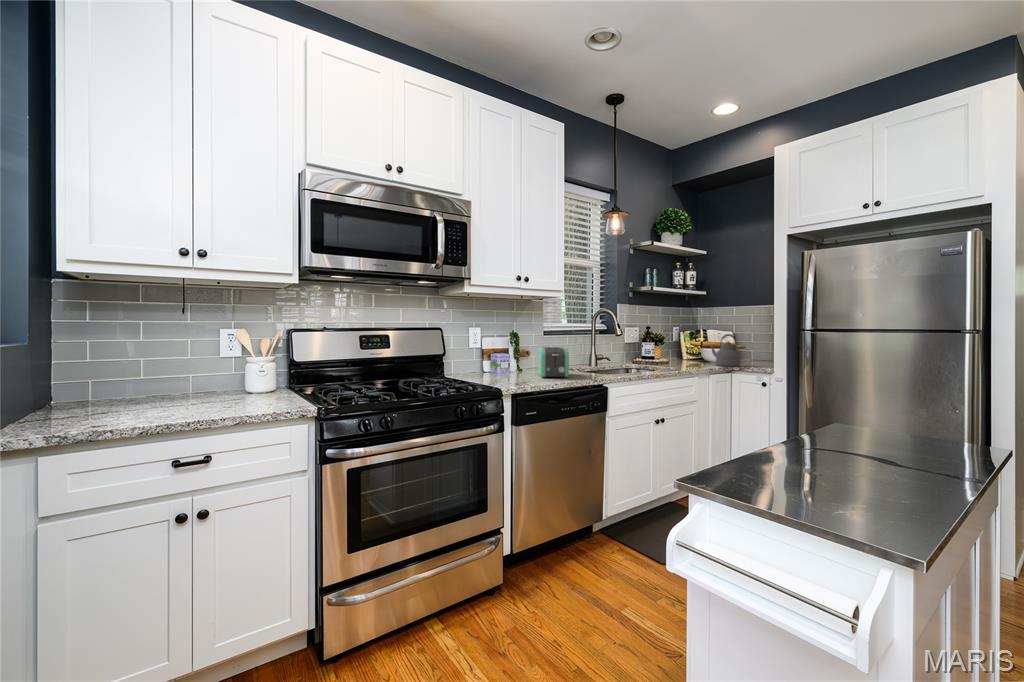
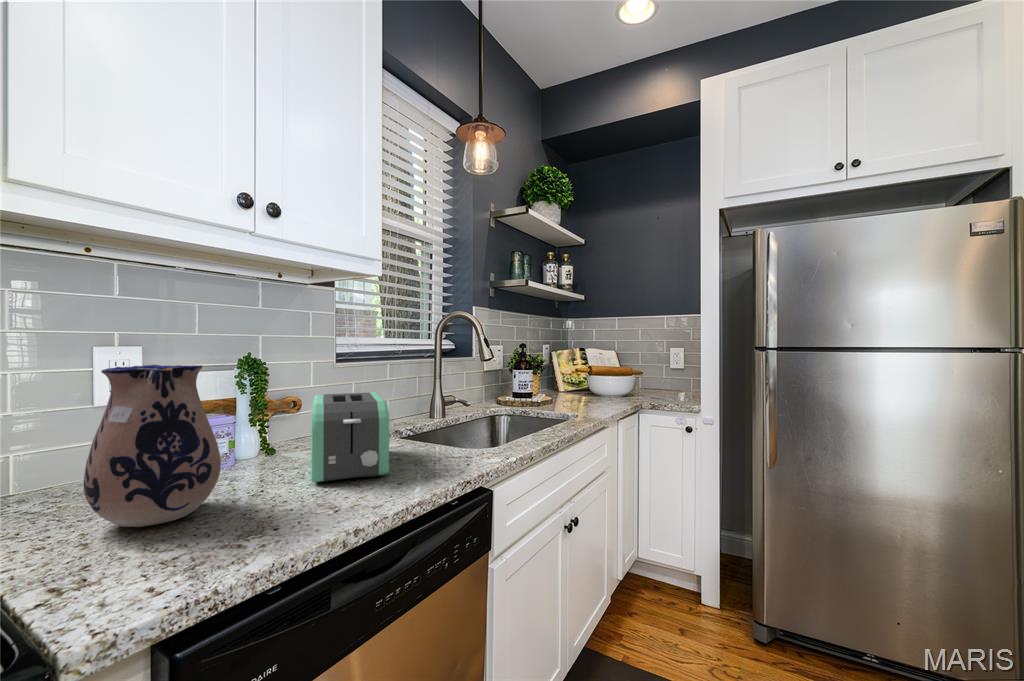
ceramic pitcher: none [483,333,516,380] -> present [84,365,221,527]
kettle: present [710,334,740,366] -> none [601,354,648,403]

